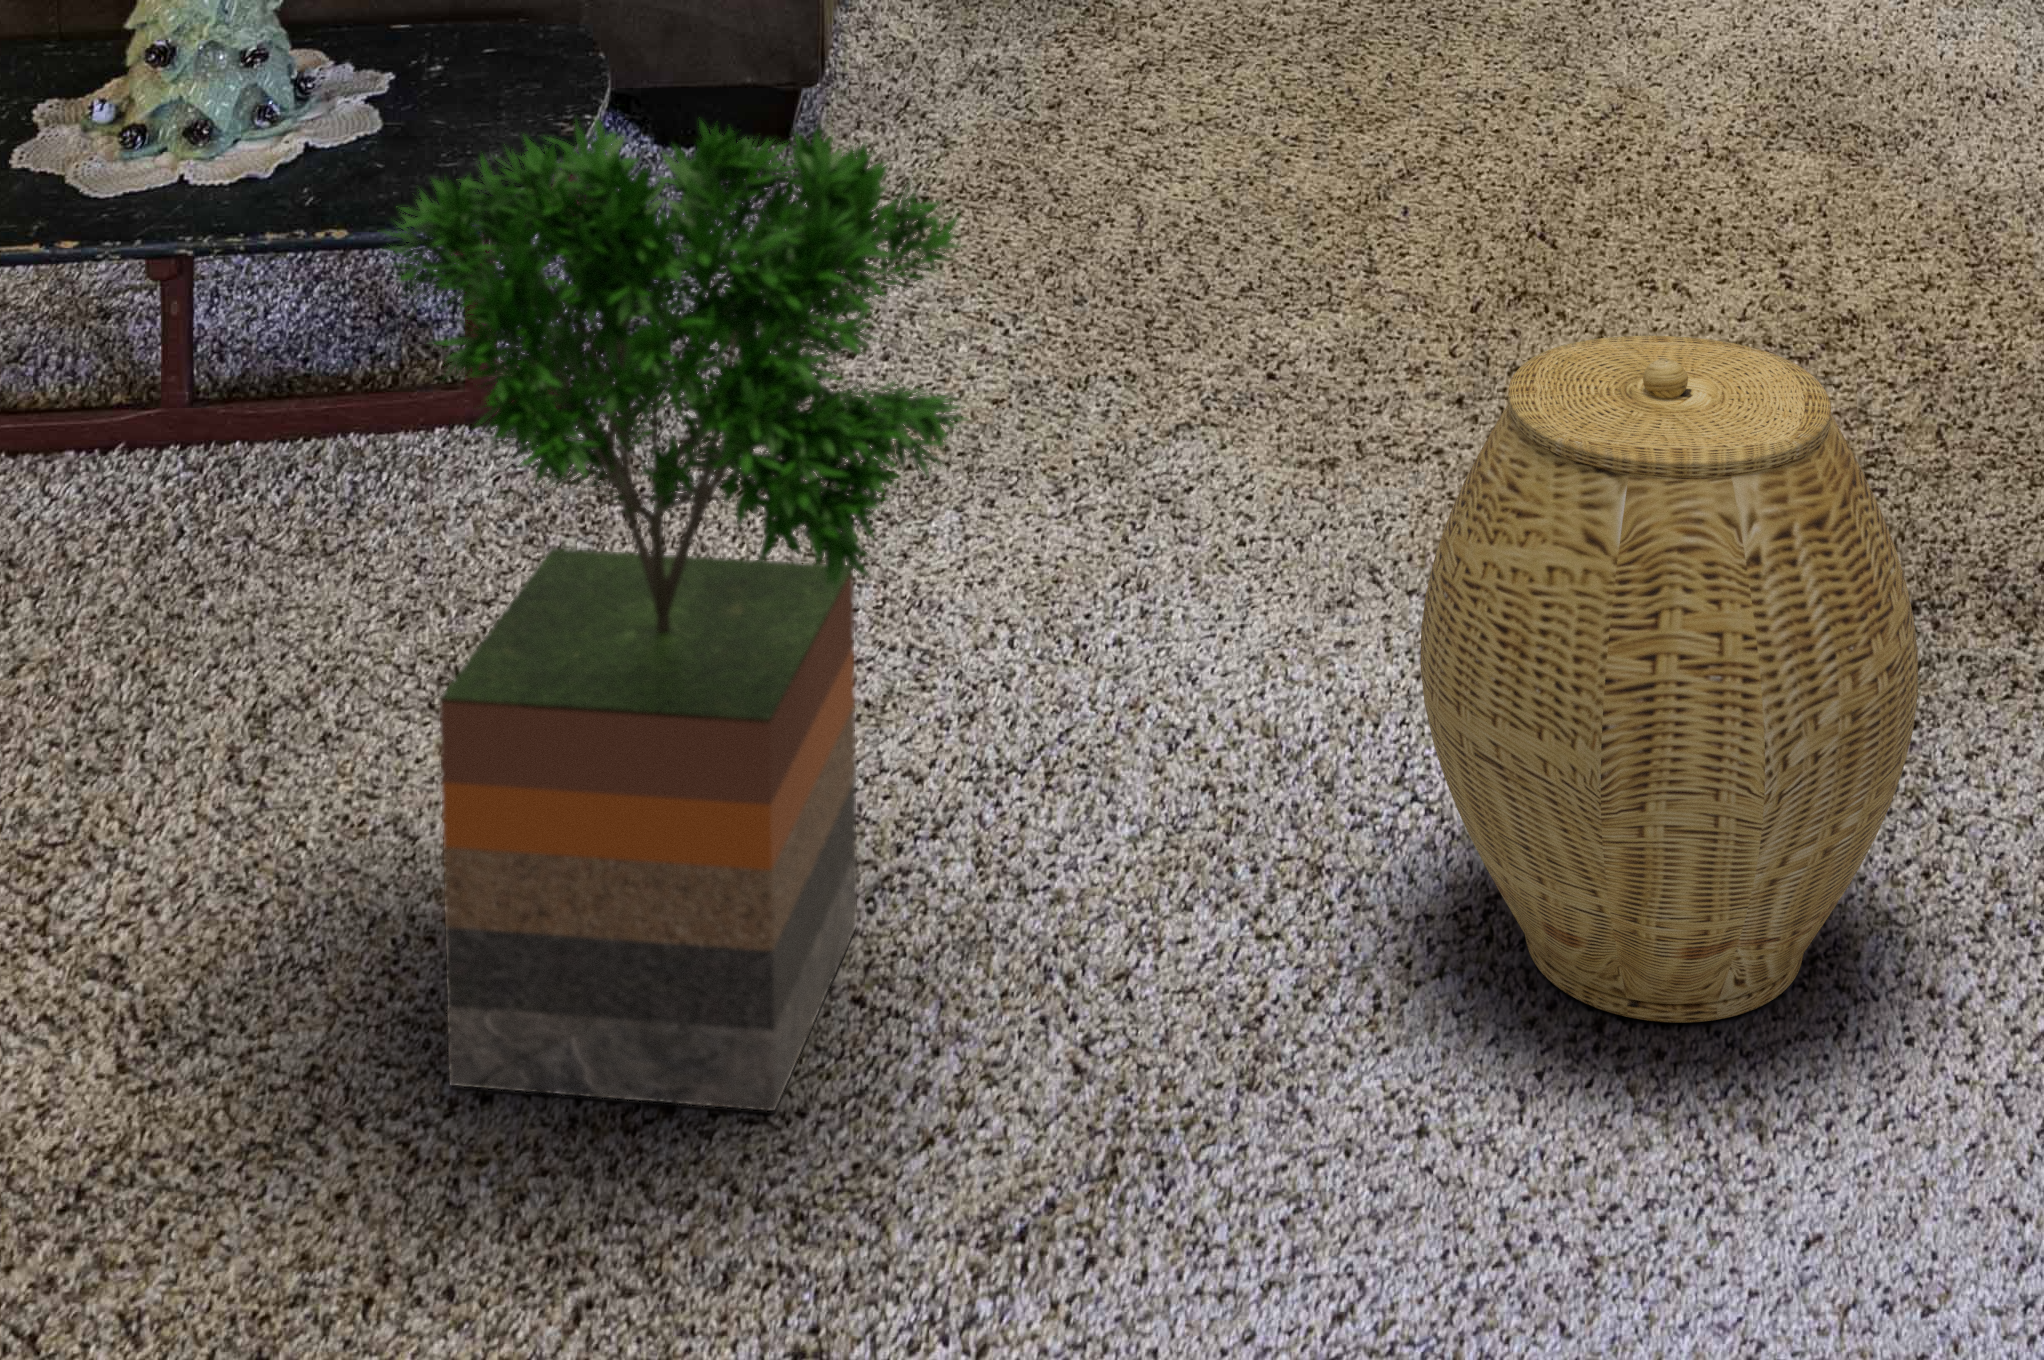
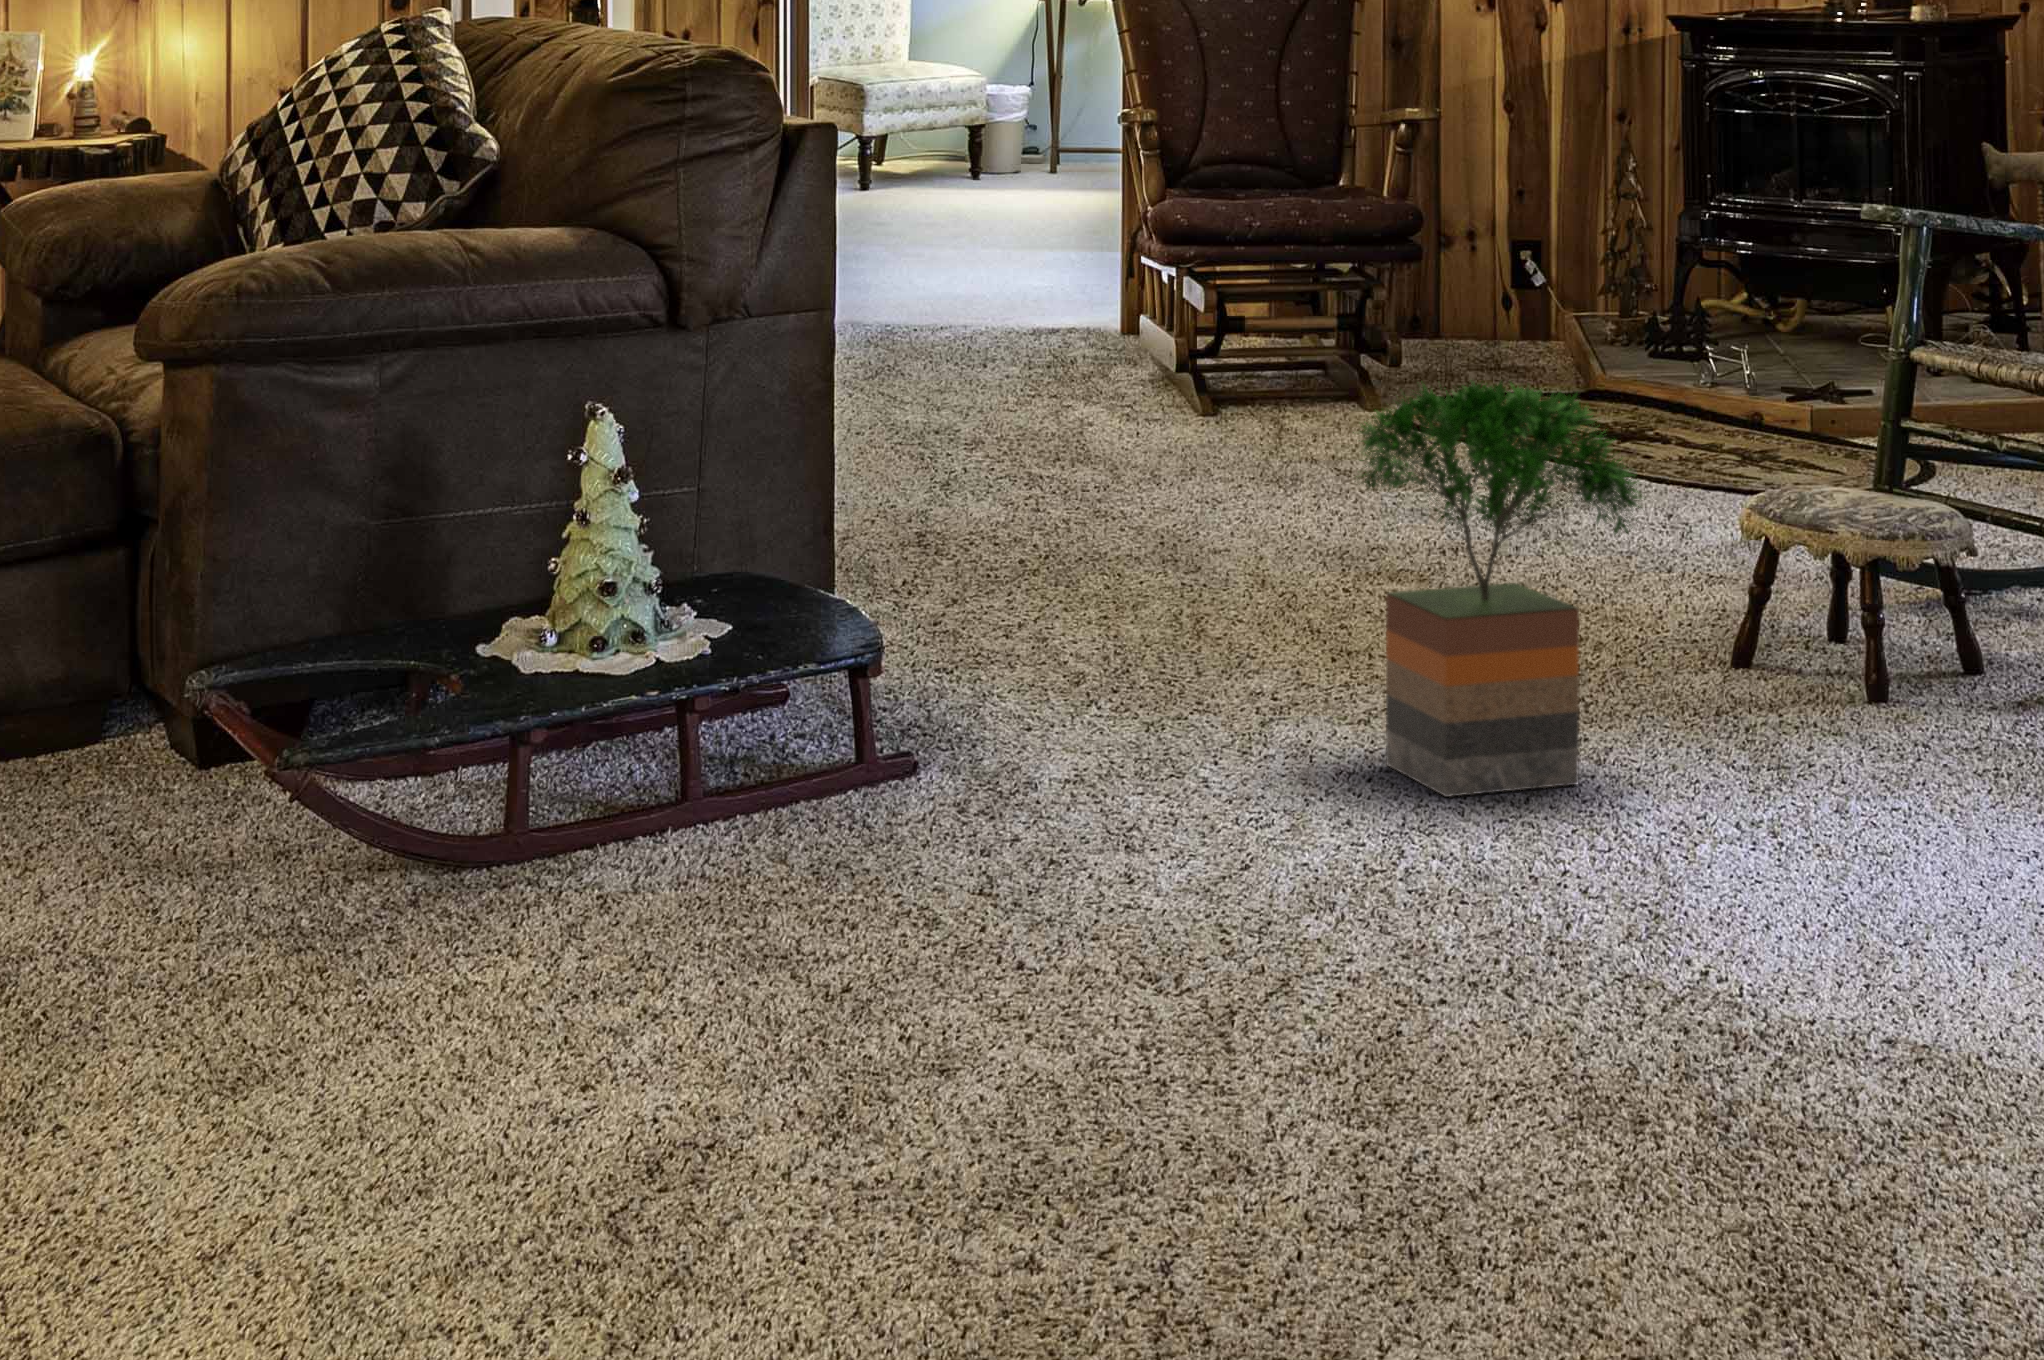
woven basket: present [1420,336,1918,1023] -> none [1712,457,1926,731]

